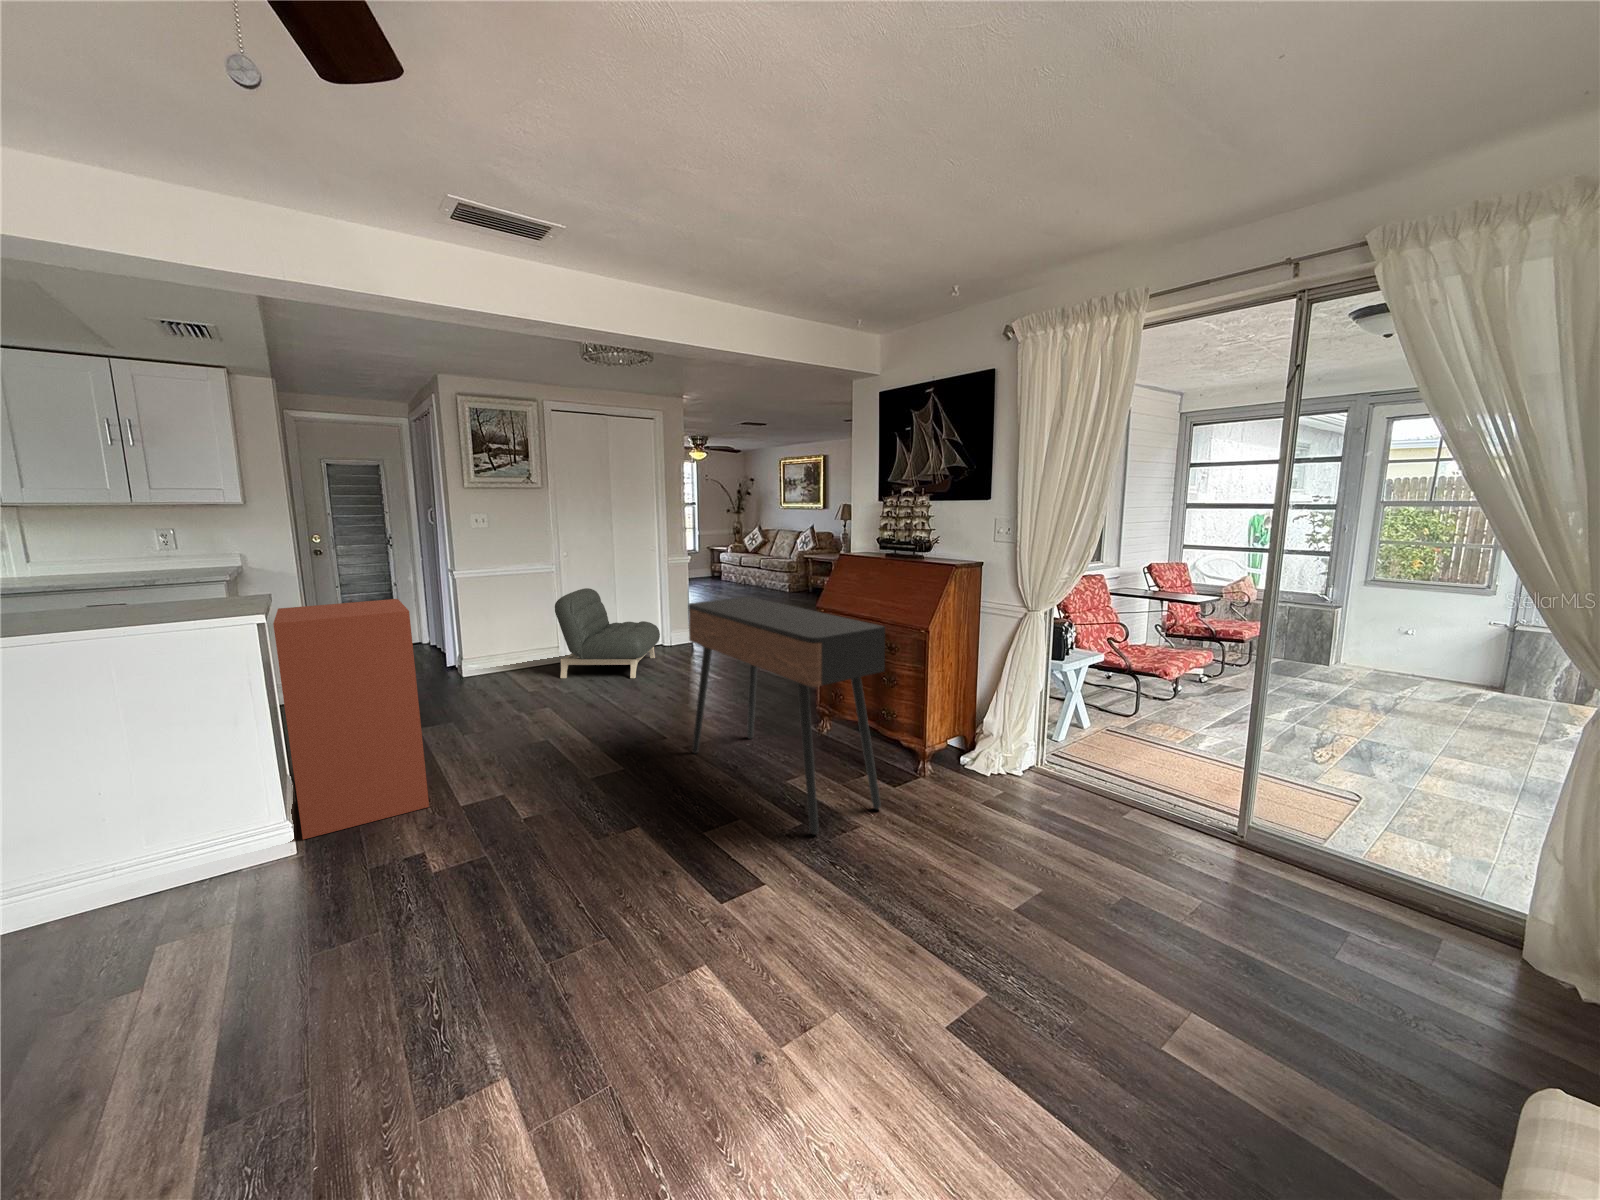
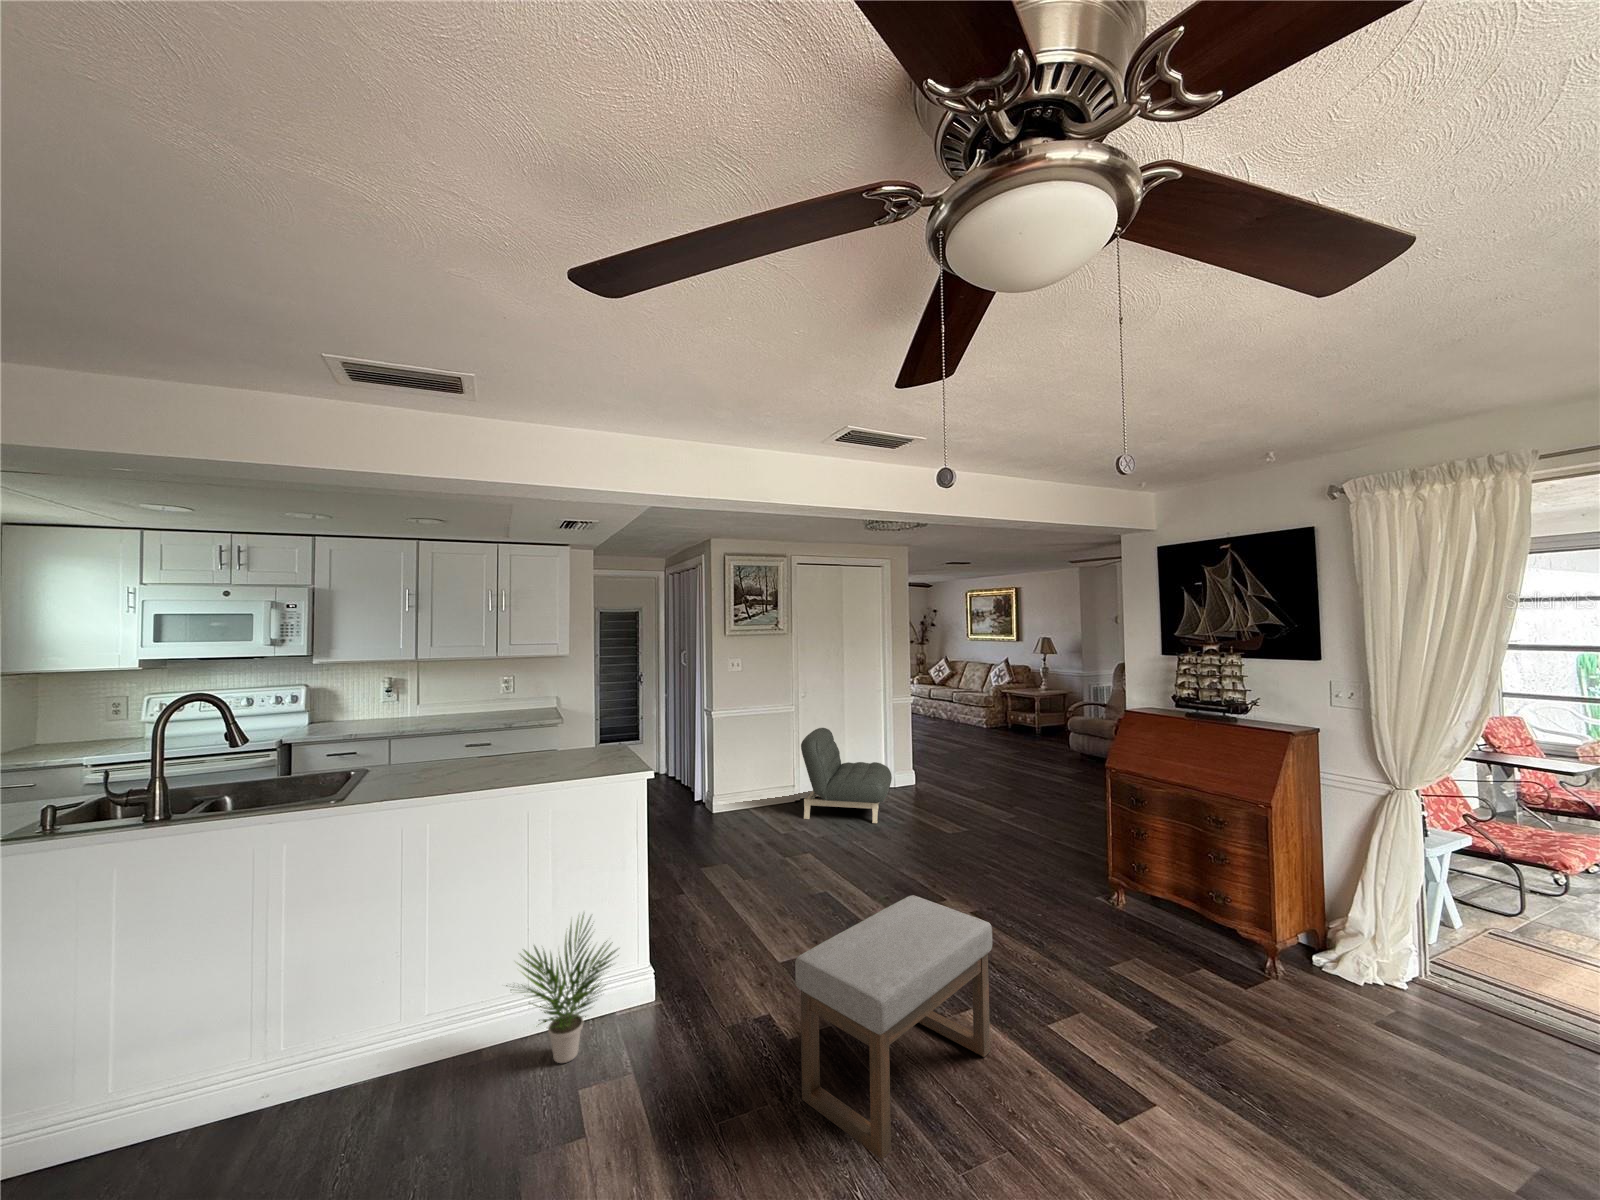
console table: present [688,597,885,834] -> none [980,753,1247,1045]
bookshelf: present [273,599,429,839] -> none [634,748,750,984]
ottoman: none [397,729,636,962] -> present [795,895,992,1159]
potted plant: none [37,770,227,925] -> present [506,915,617,1063]

